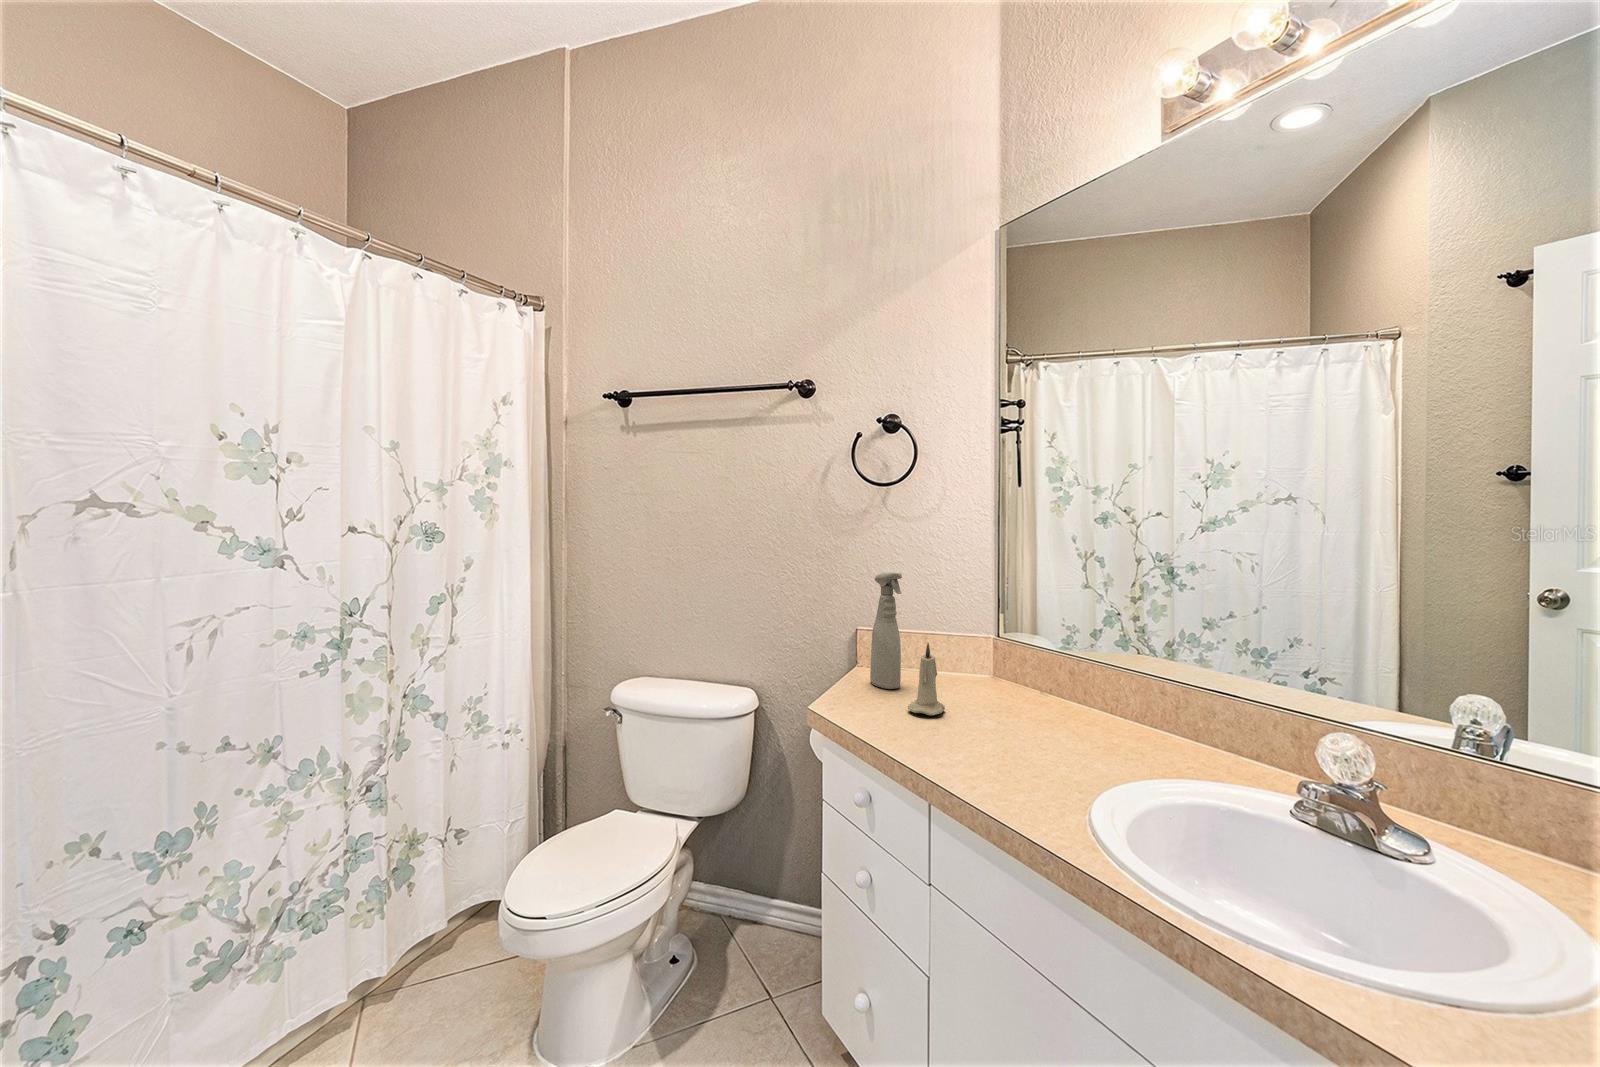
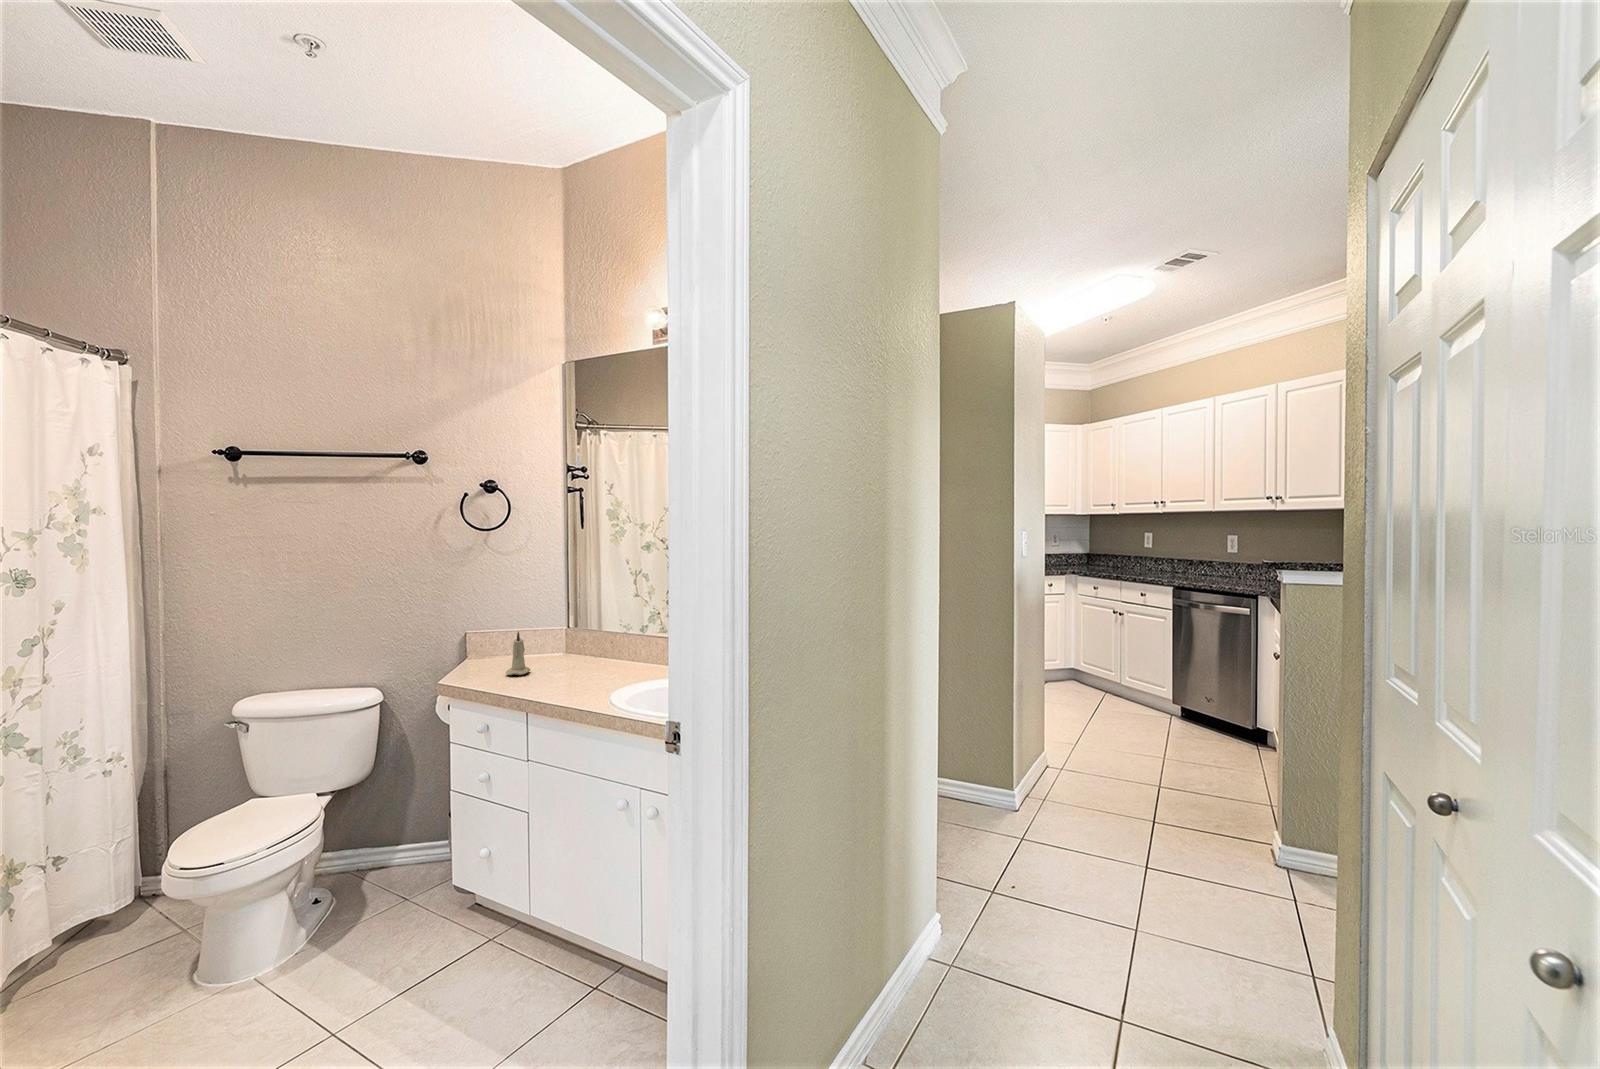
spray bottle: present [870,572,902,689] -> none [479,589,501,666]

